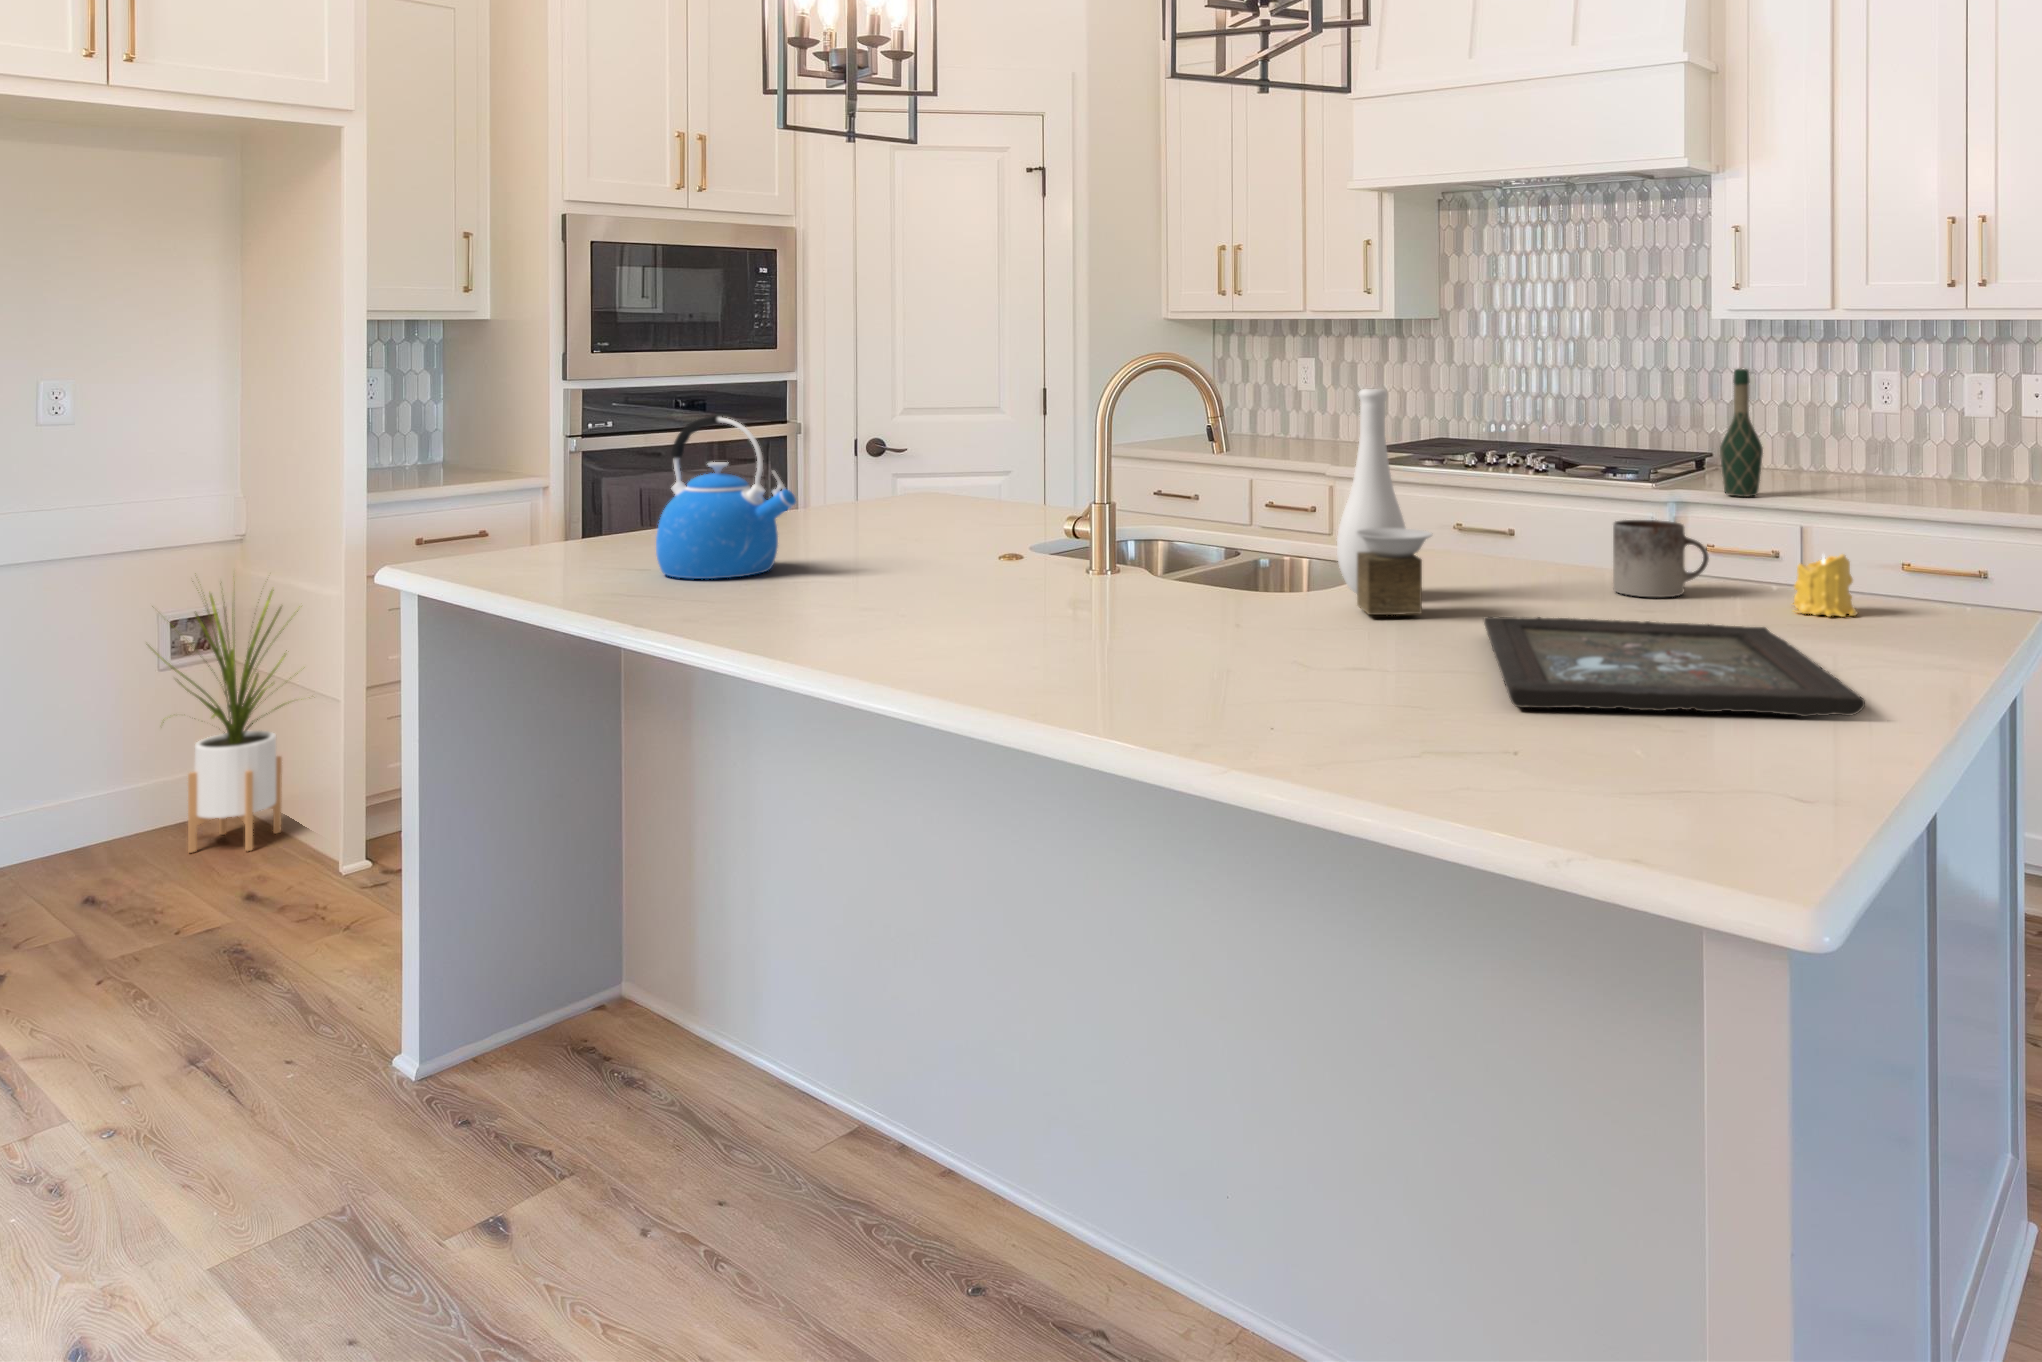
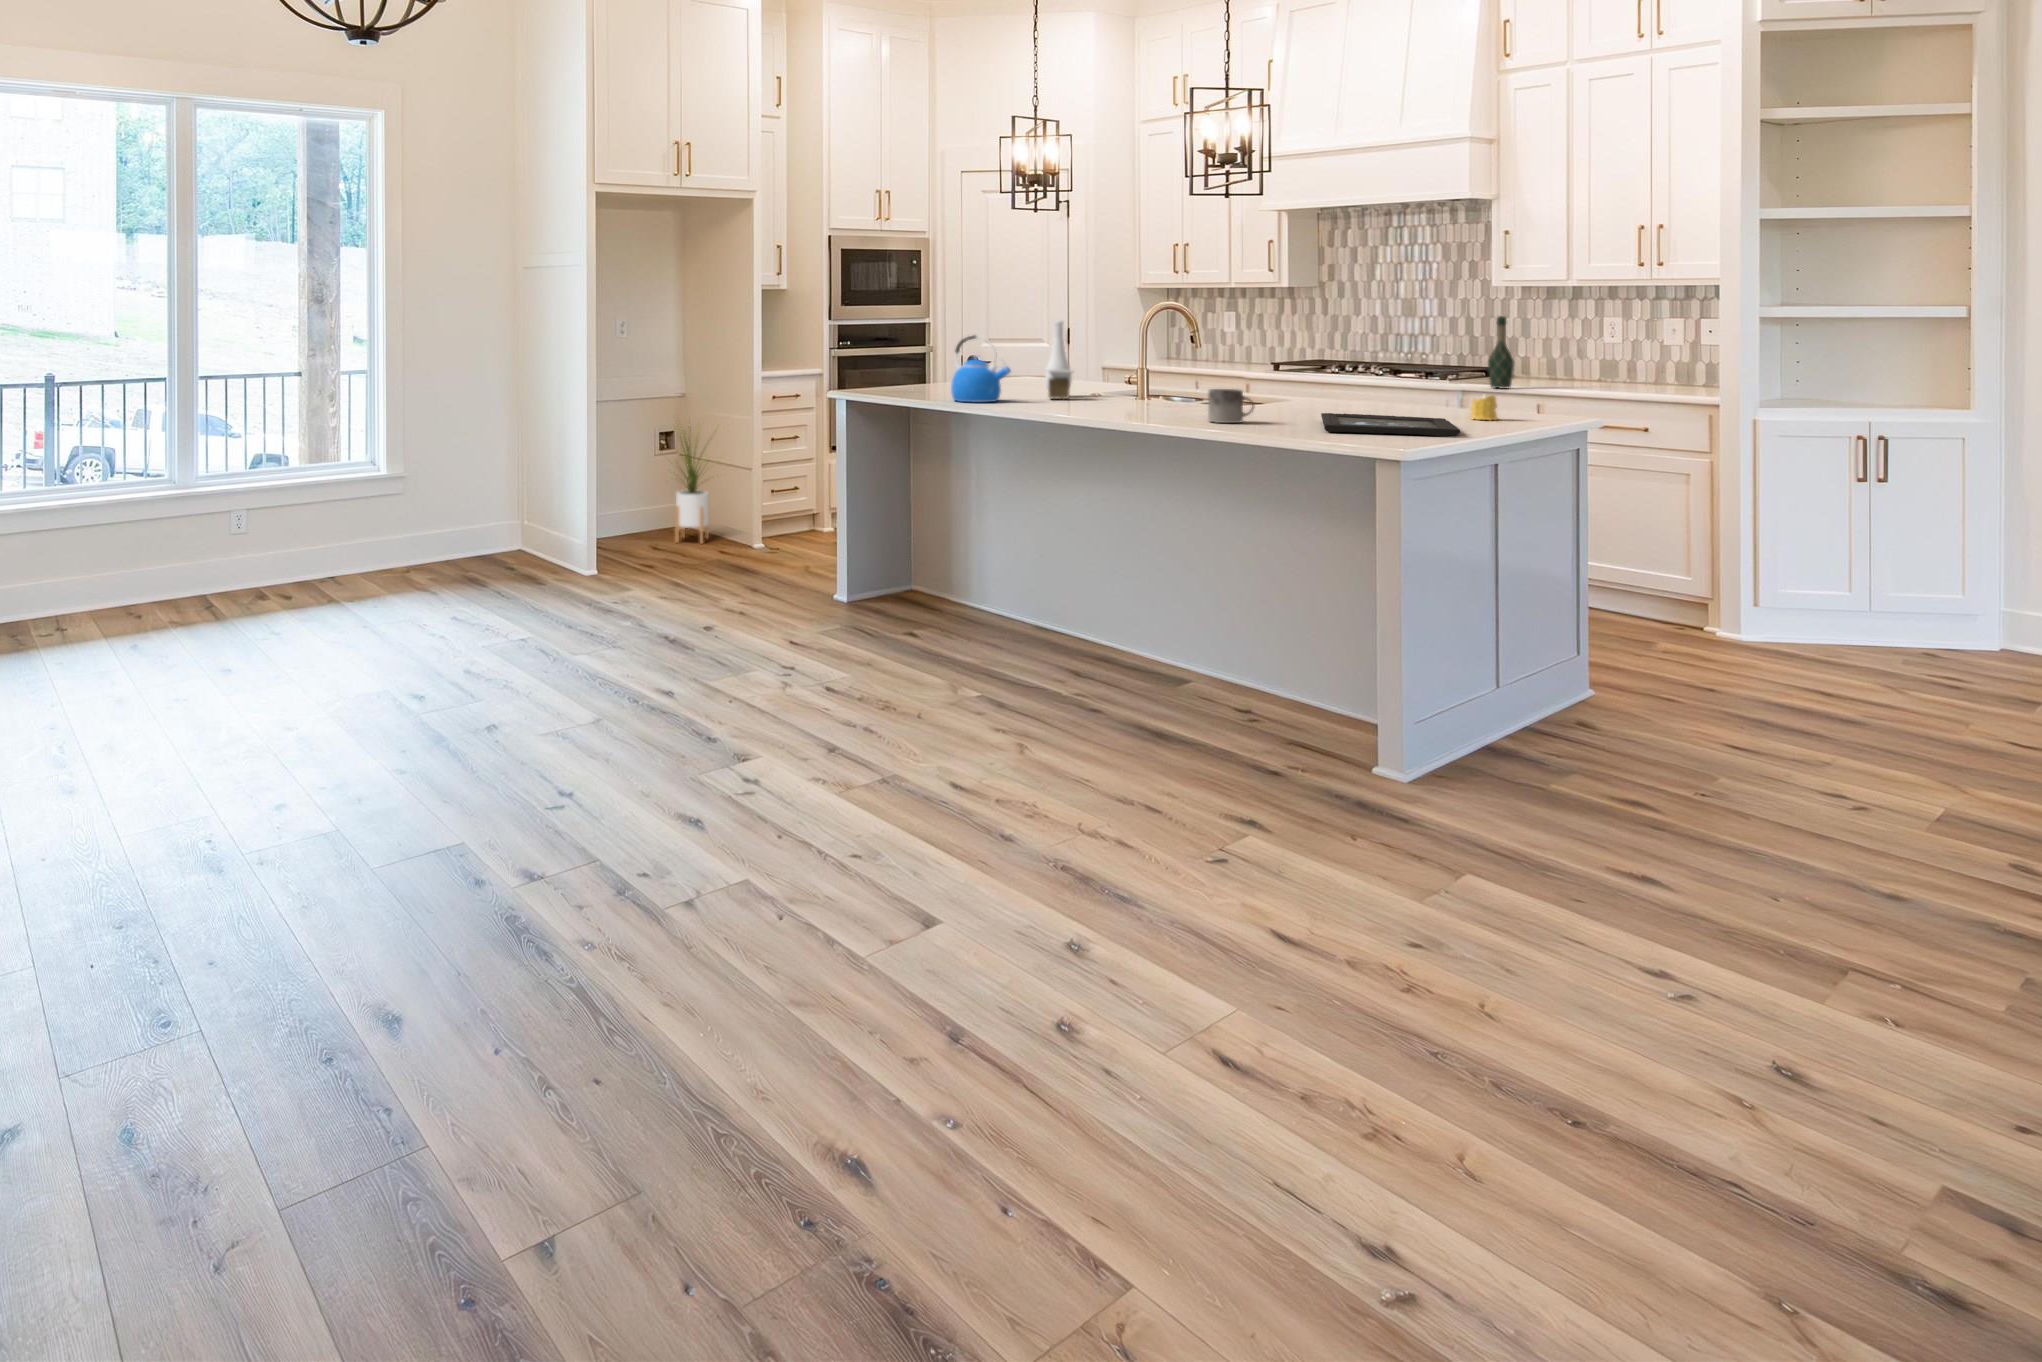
vase: present [1337,389,1432,615] -> present [1045,320,1072,399]
mug: present [1613,520,1709,597] -> present [1208,389,1254,423]

